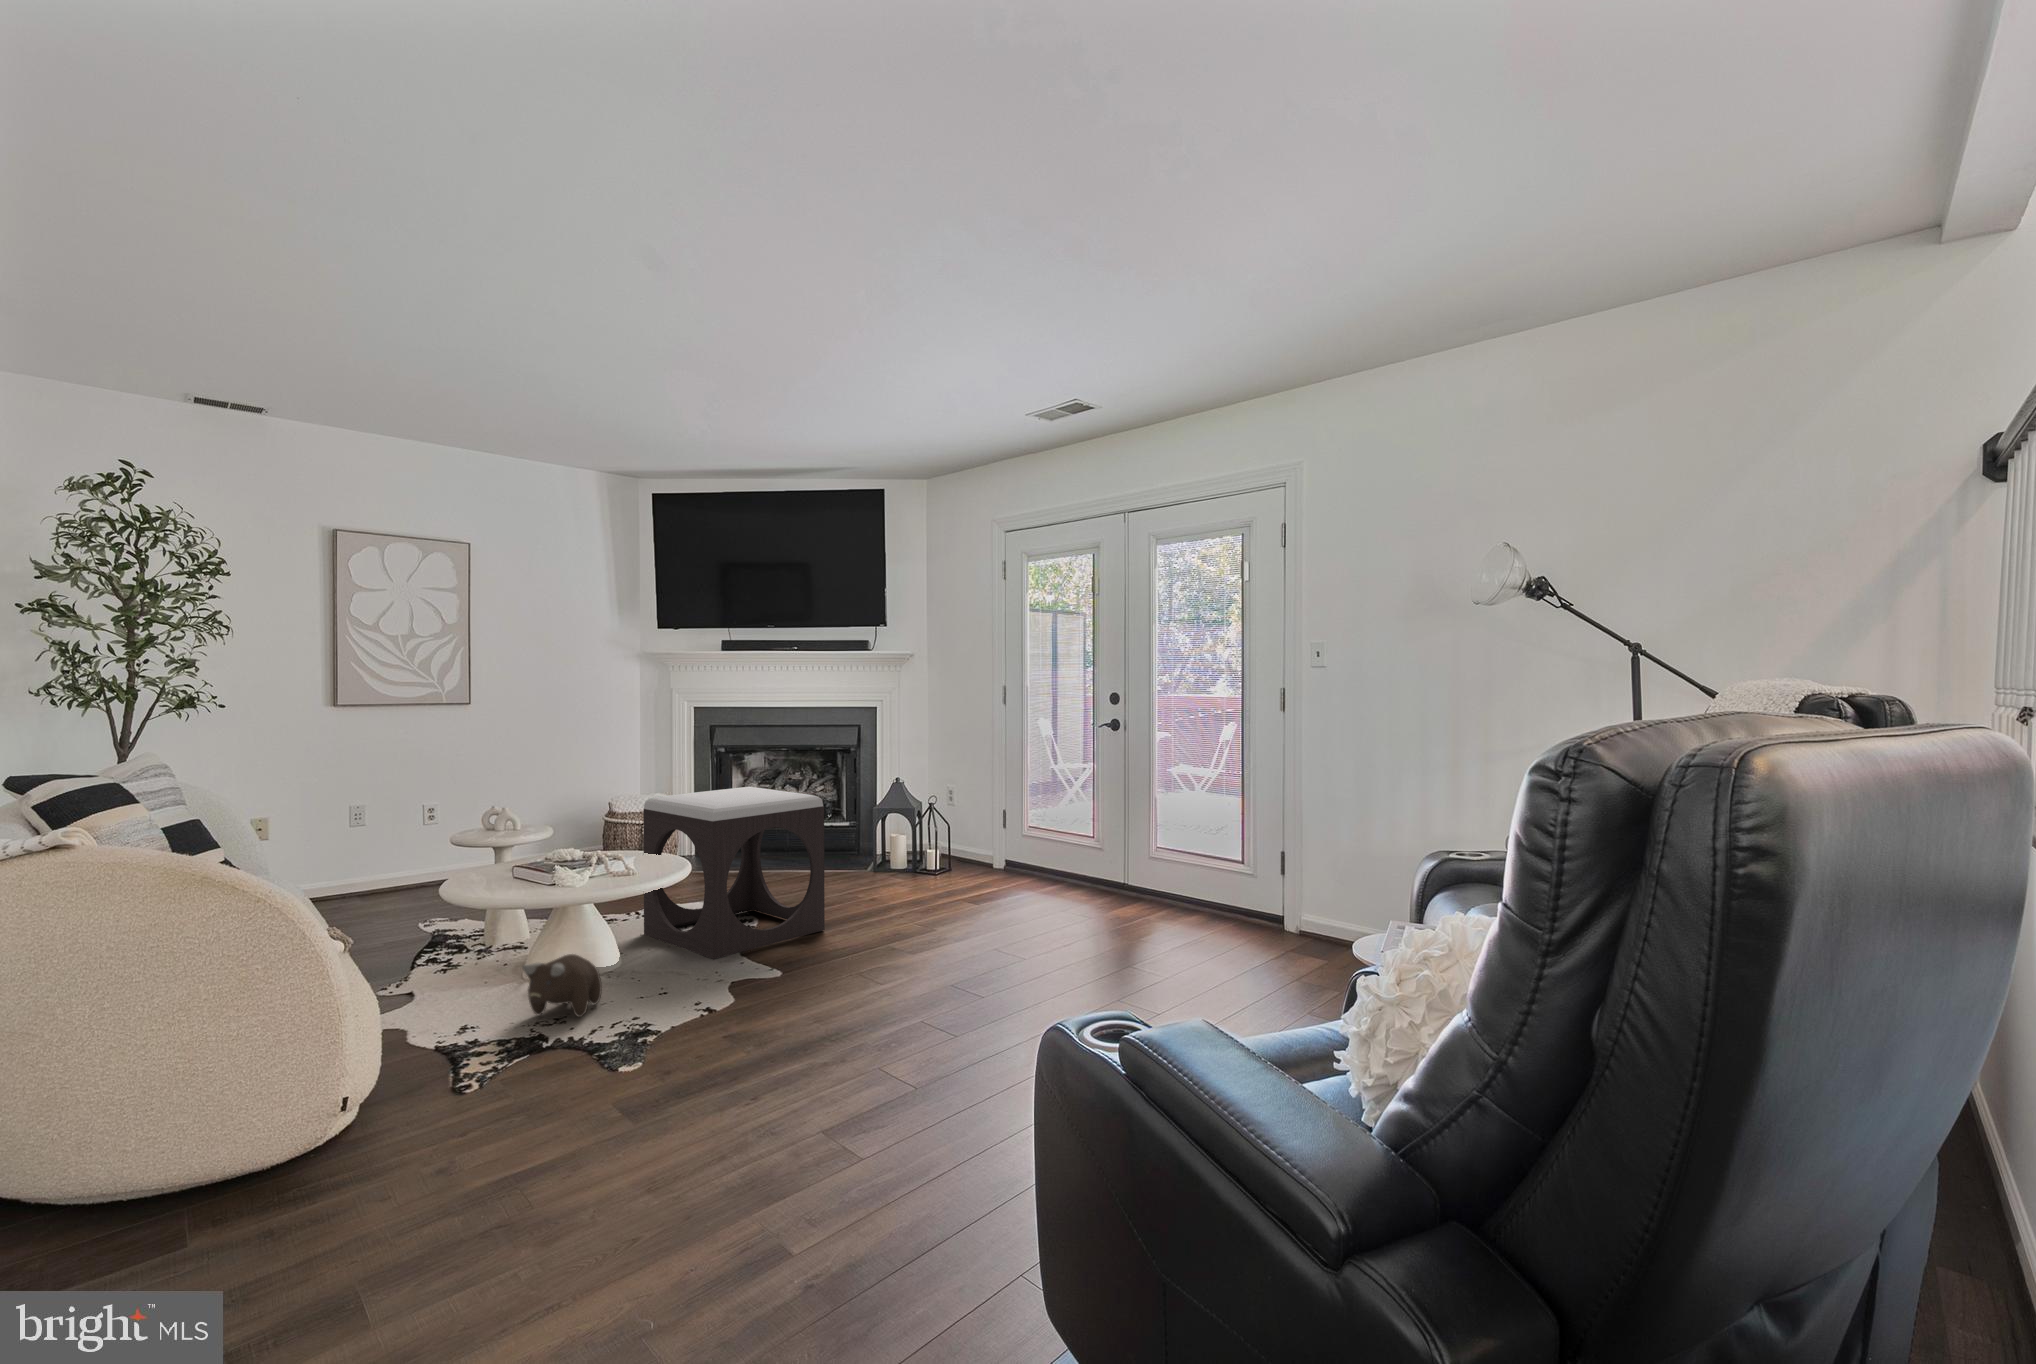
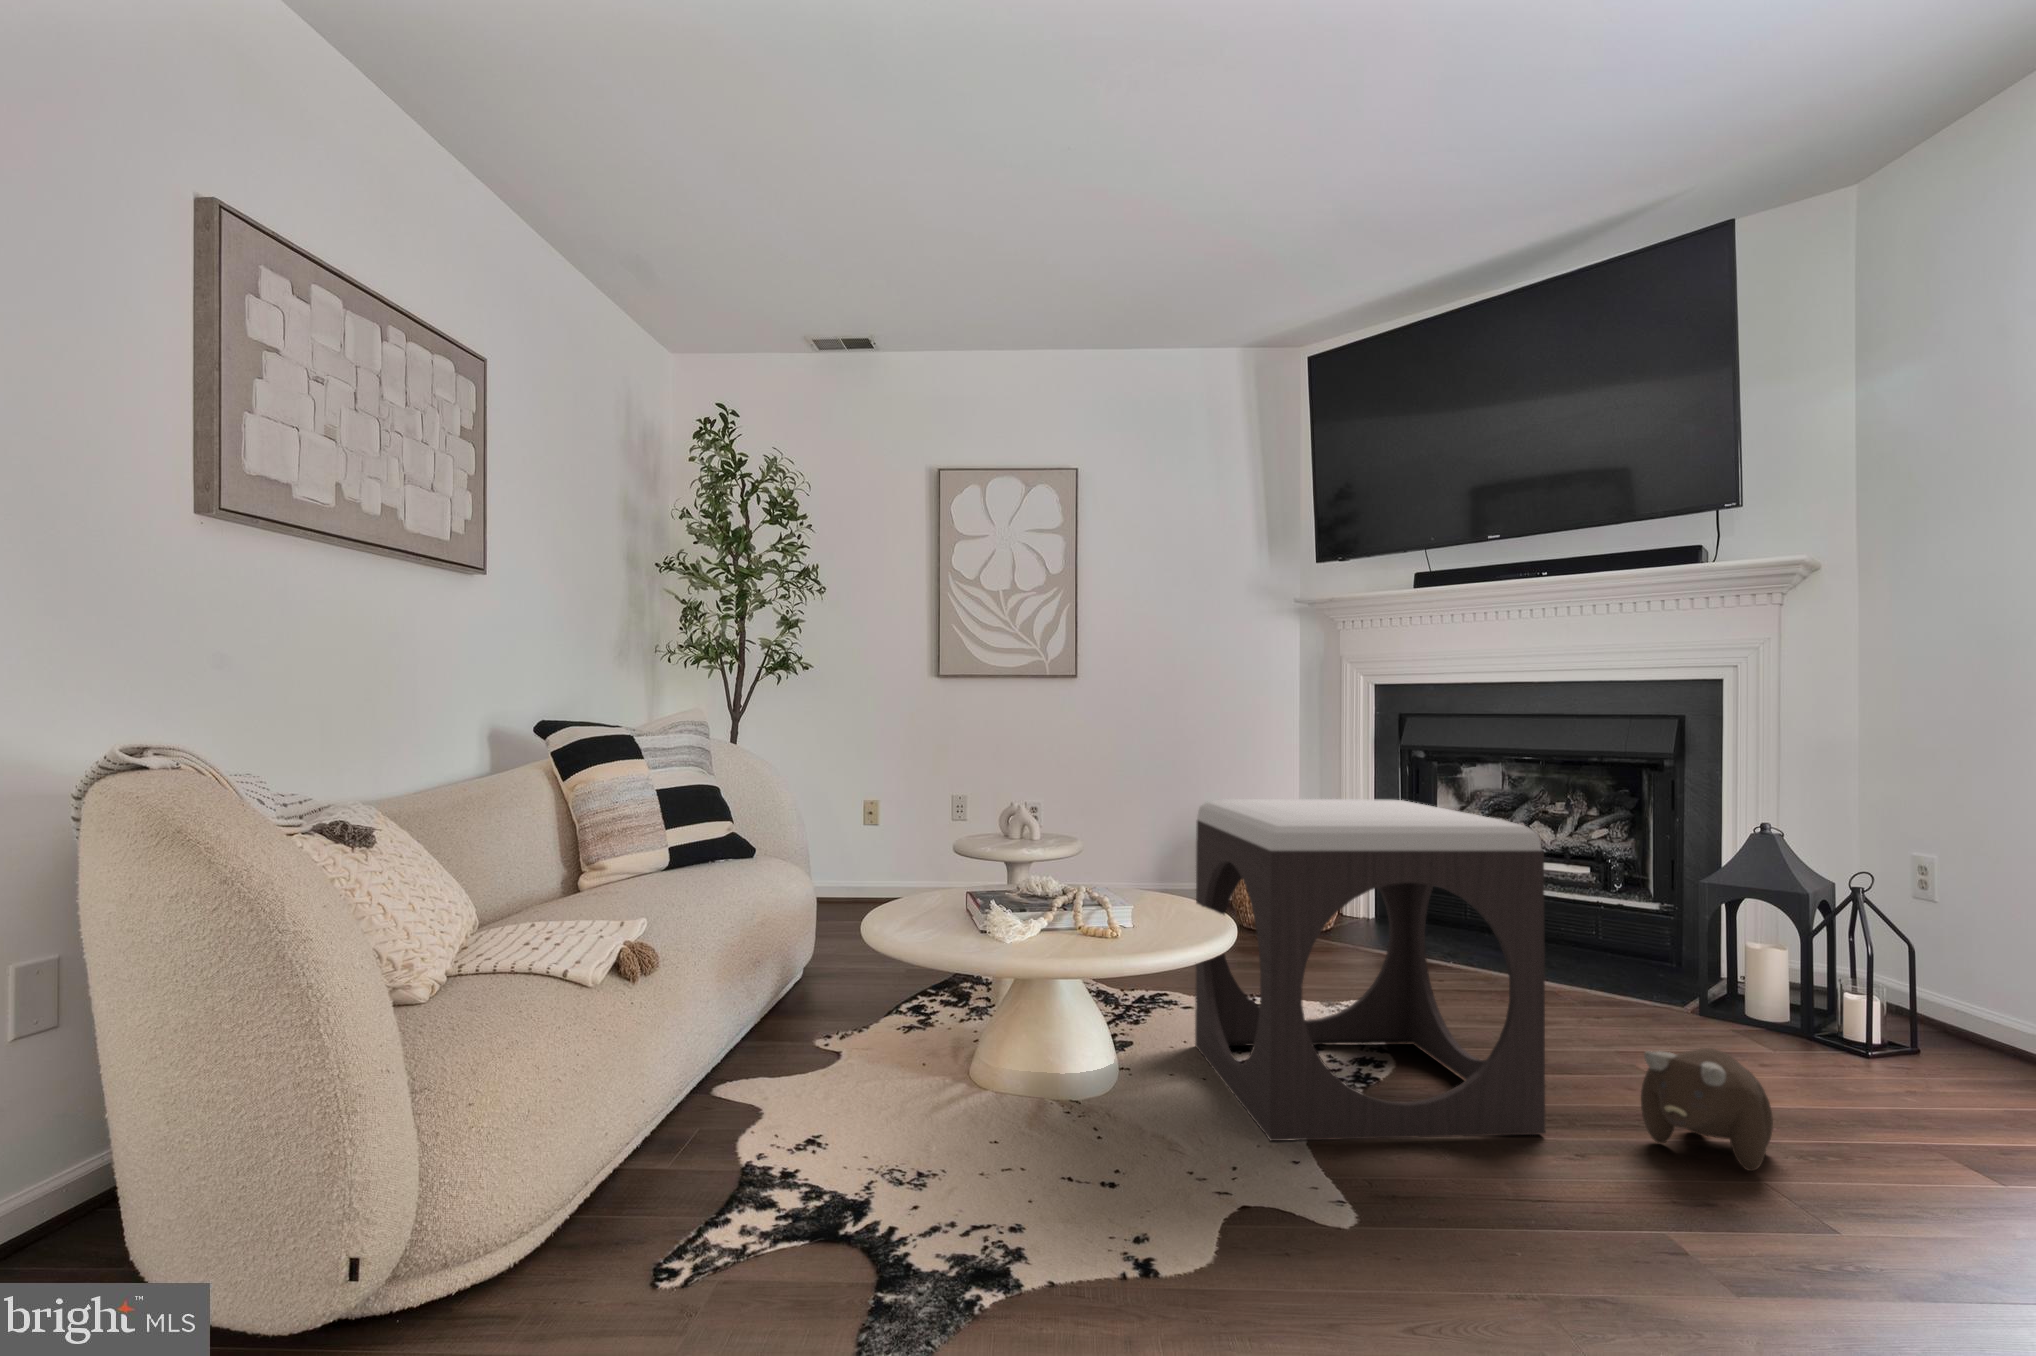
plush toy: present [522,954,602,1017] -> present [1641,1048,1773,1171]

